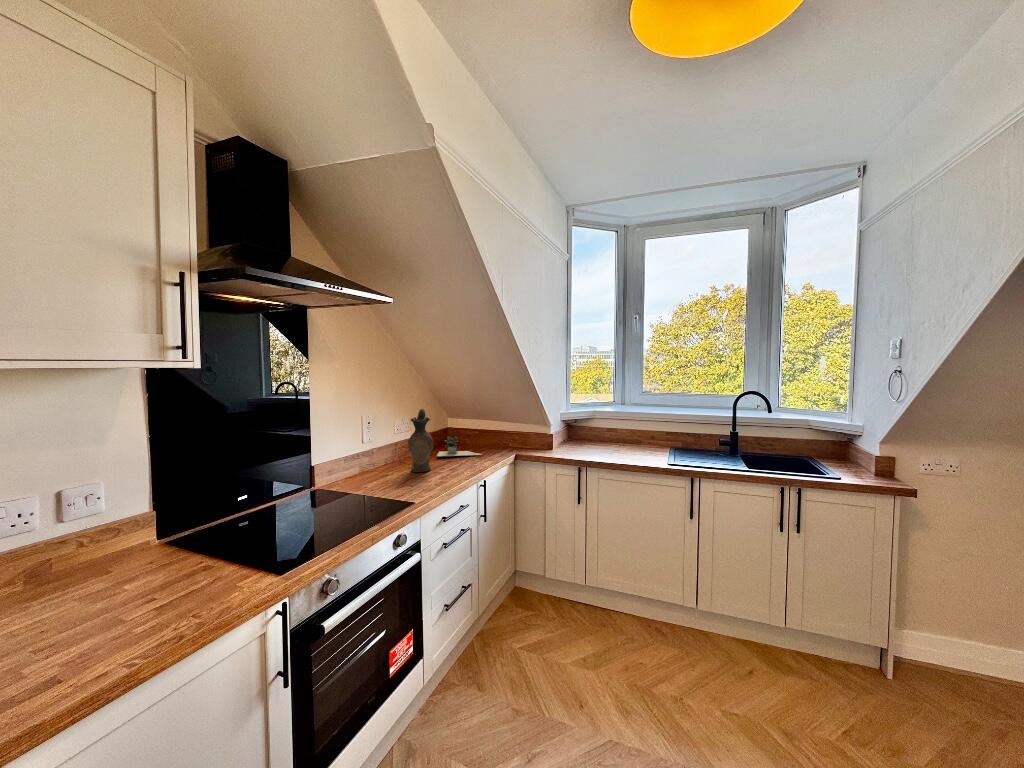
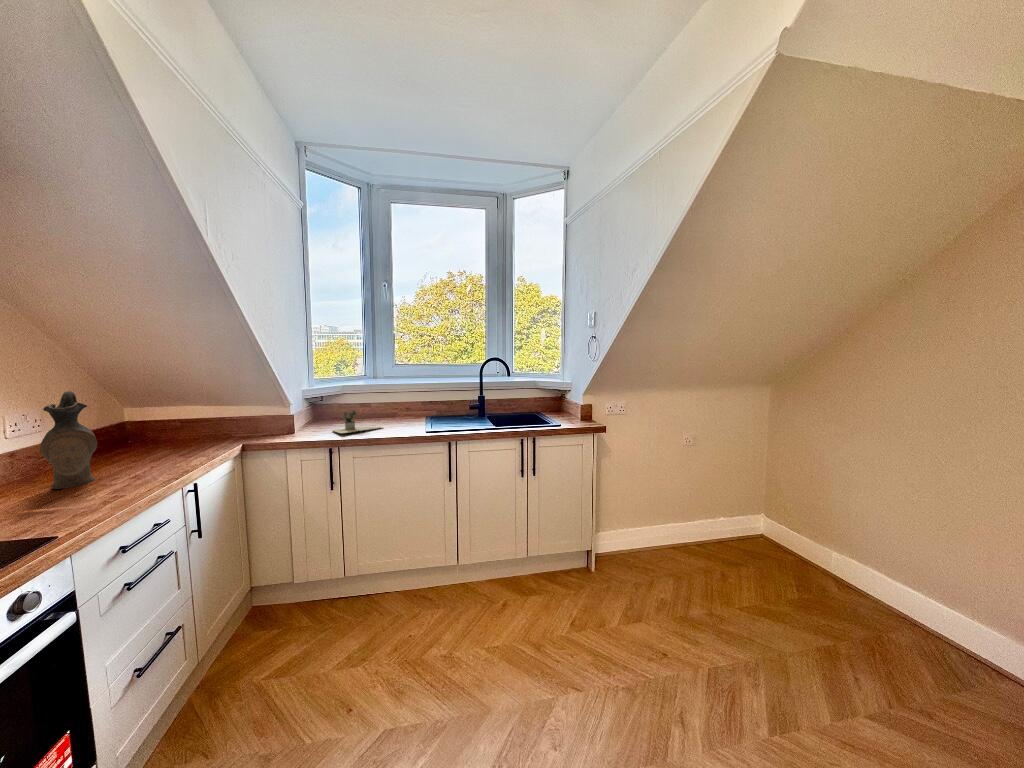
potted plant: present [437,436,482,456] -> present [333,410,381,433]

